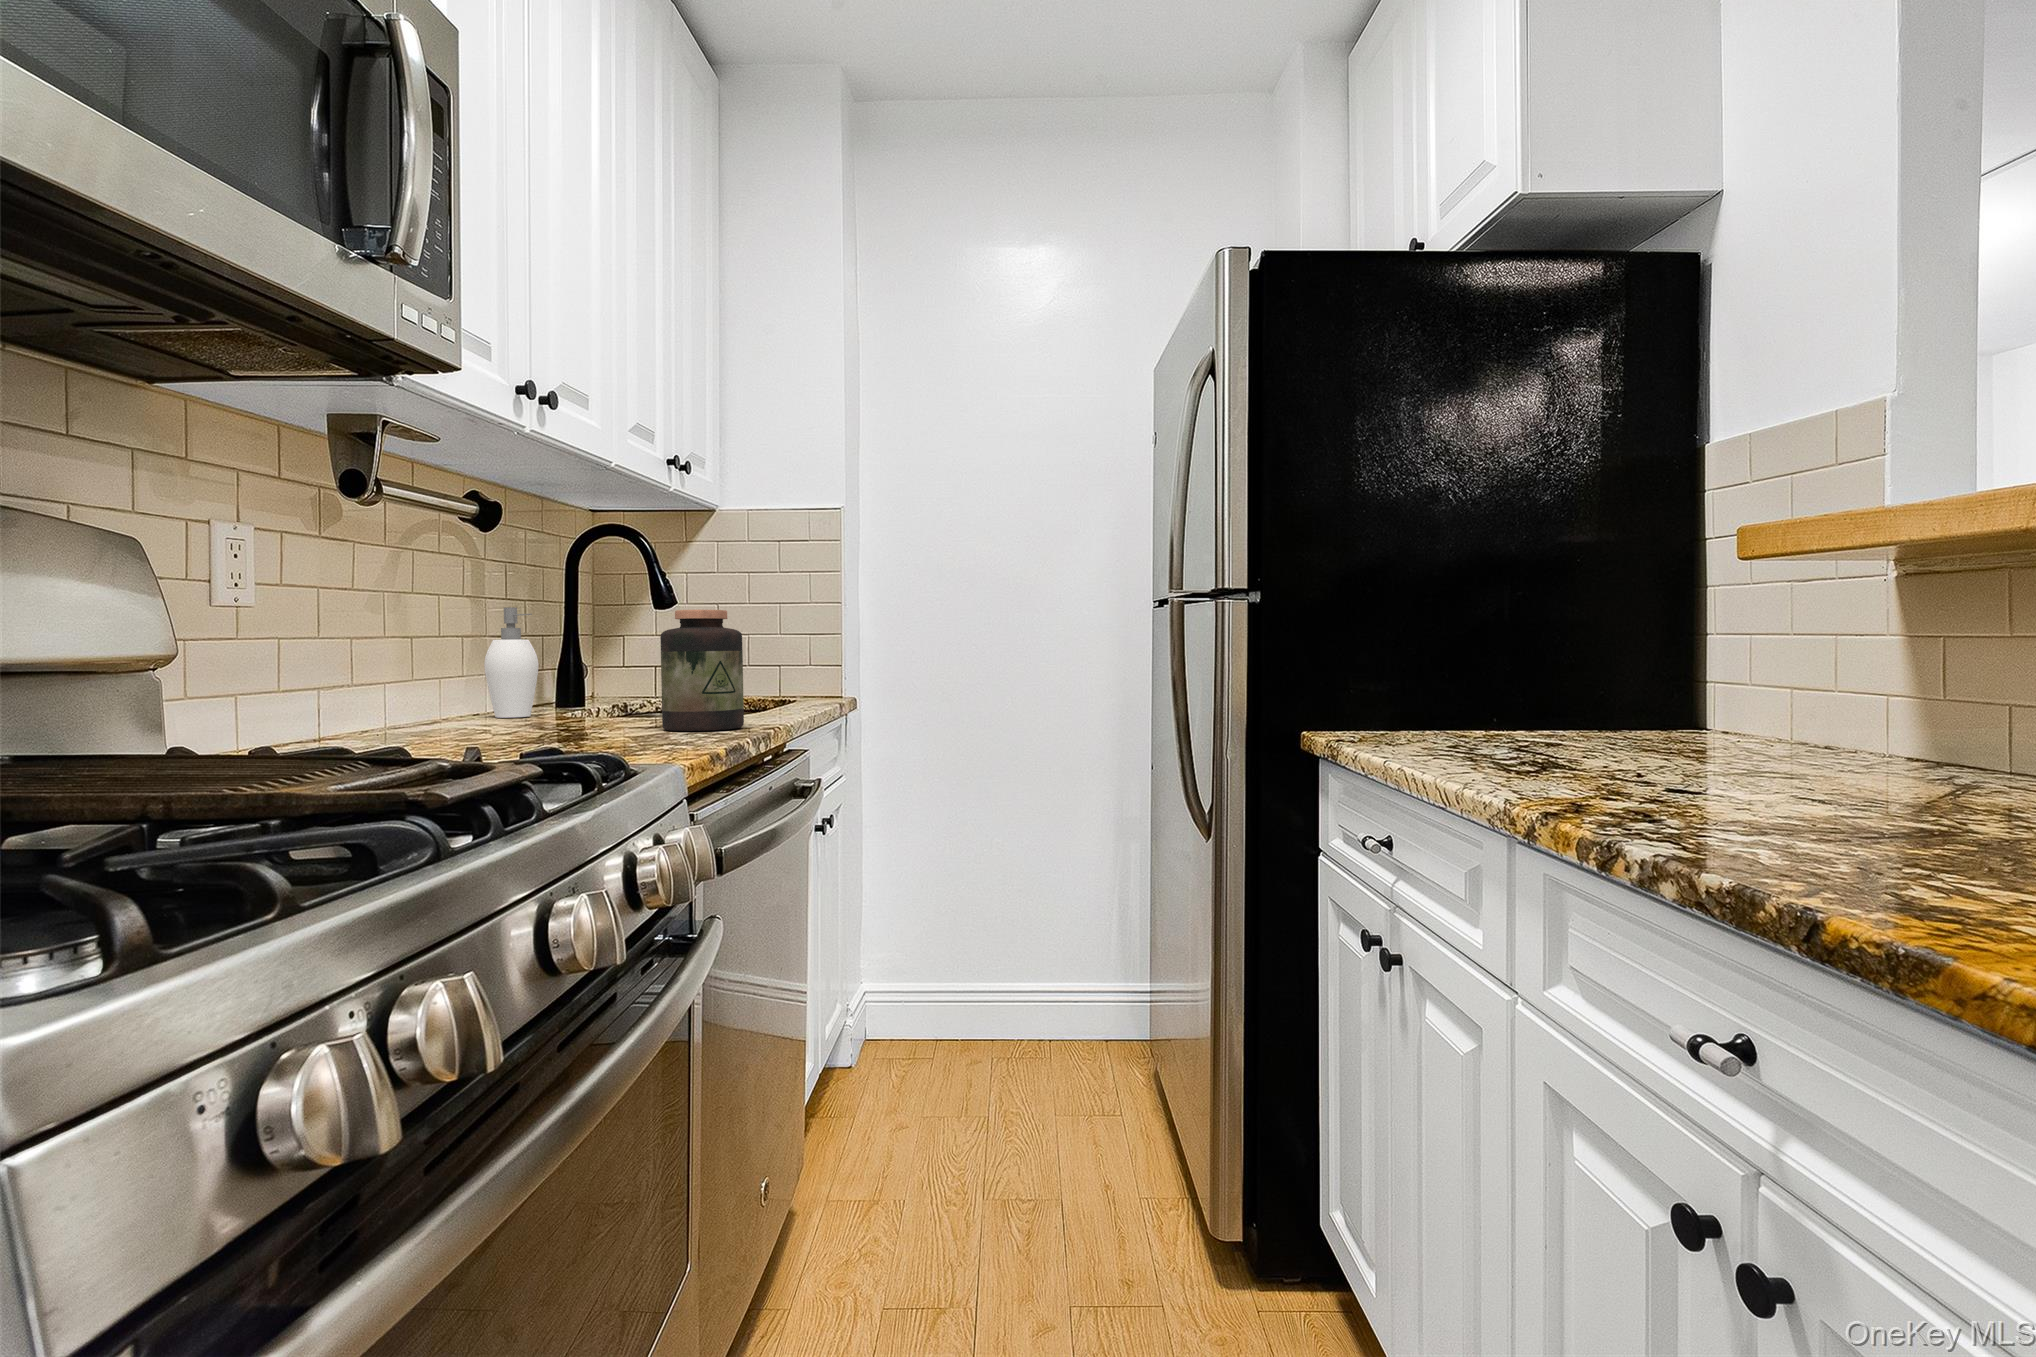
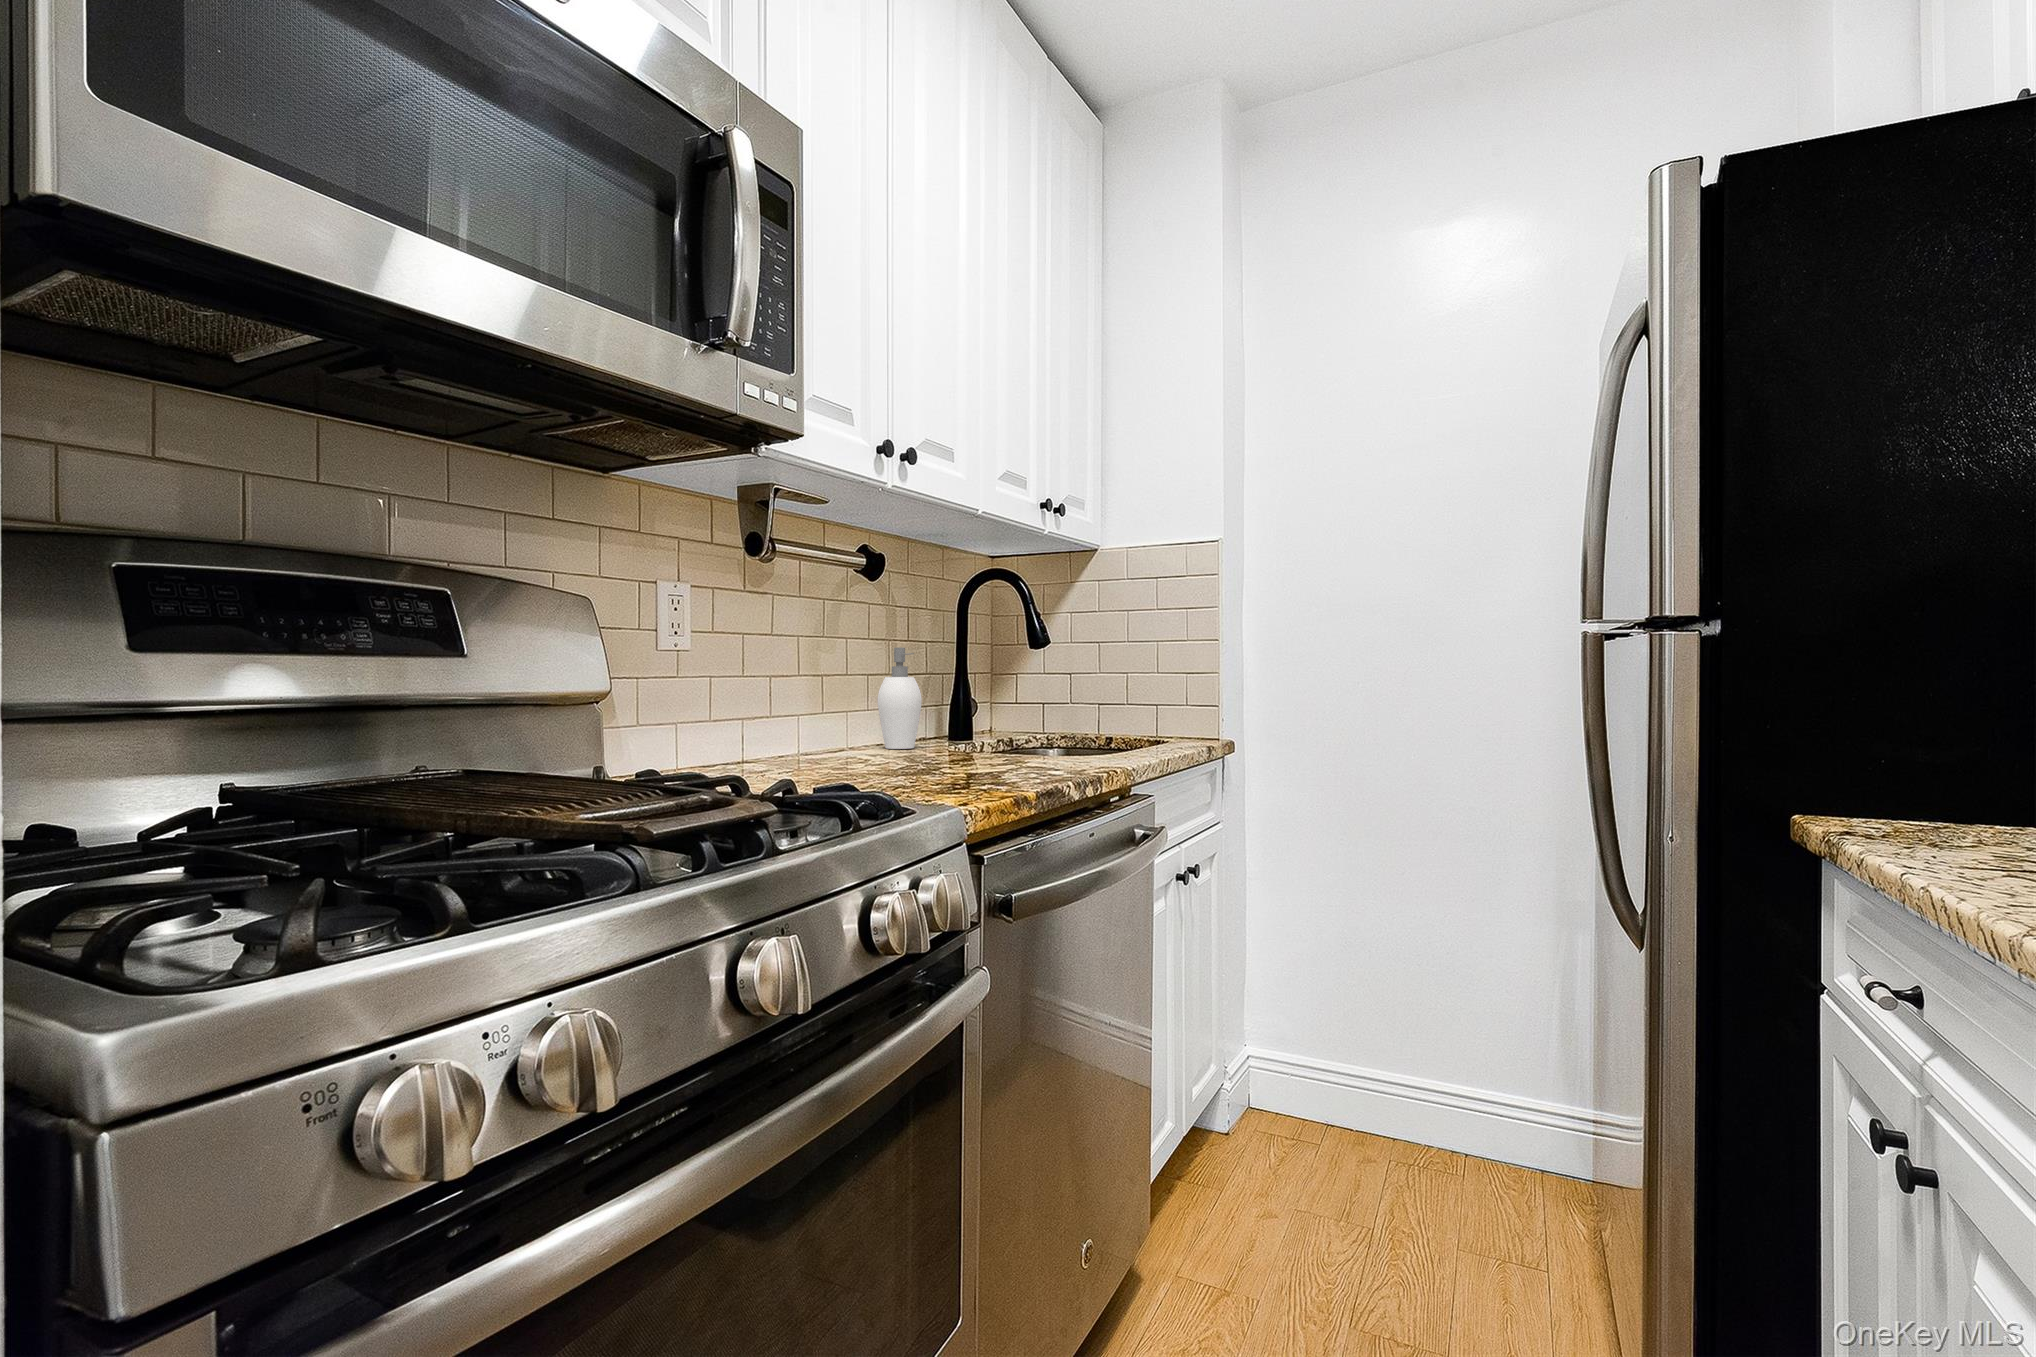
jar: present [660,610,744,731] -> none [998,650,1076,772]

